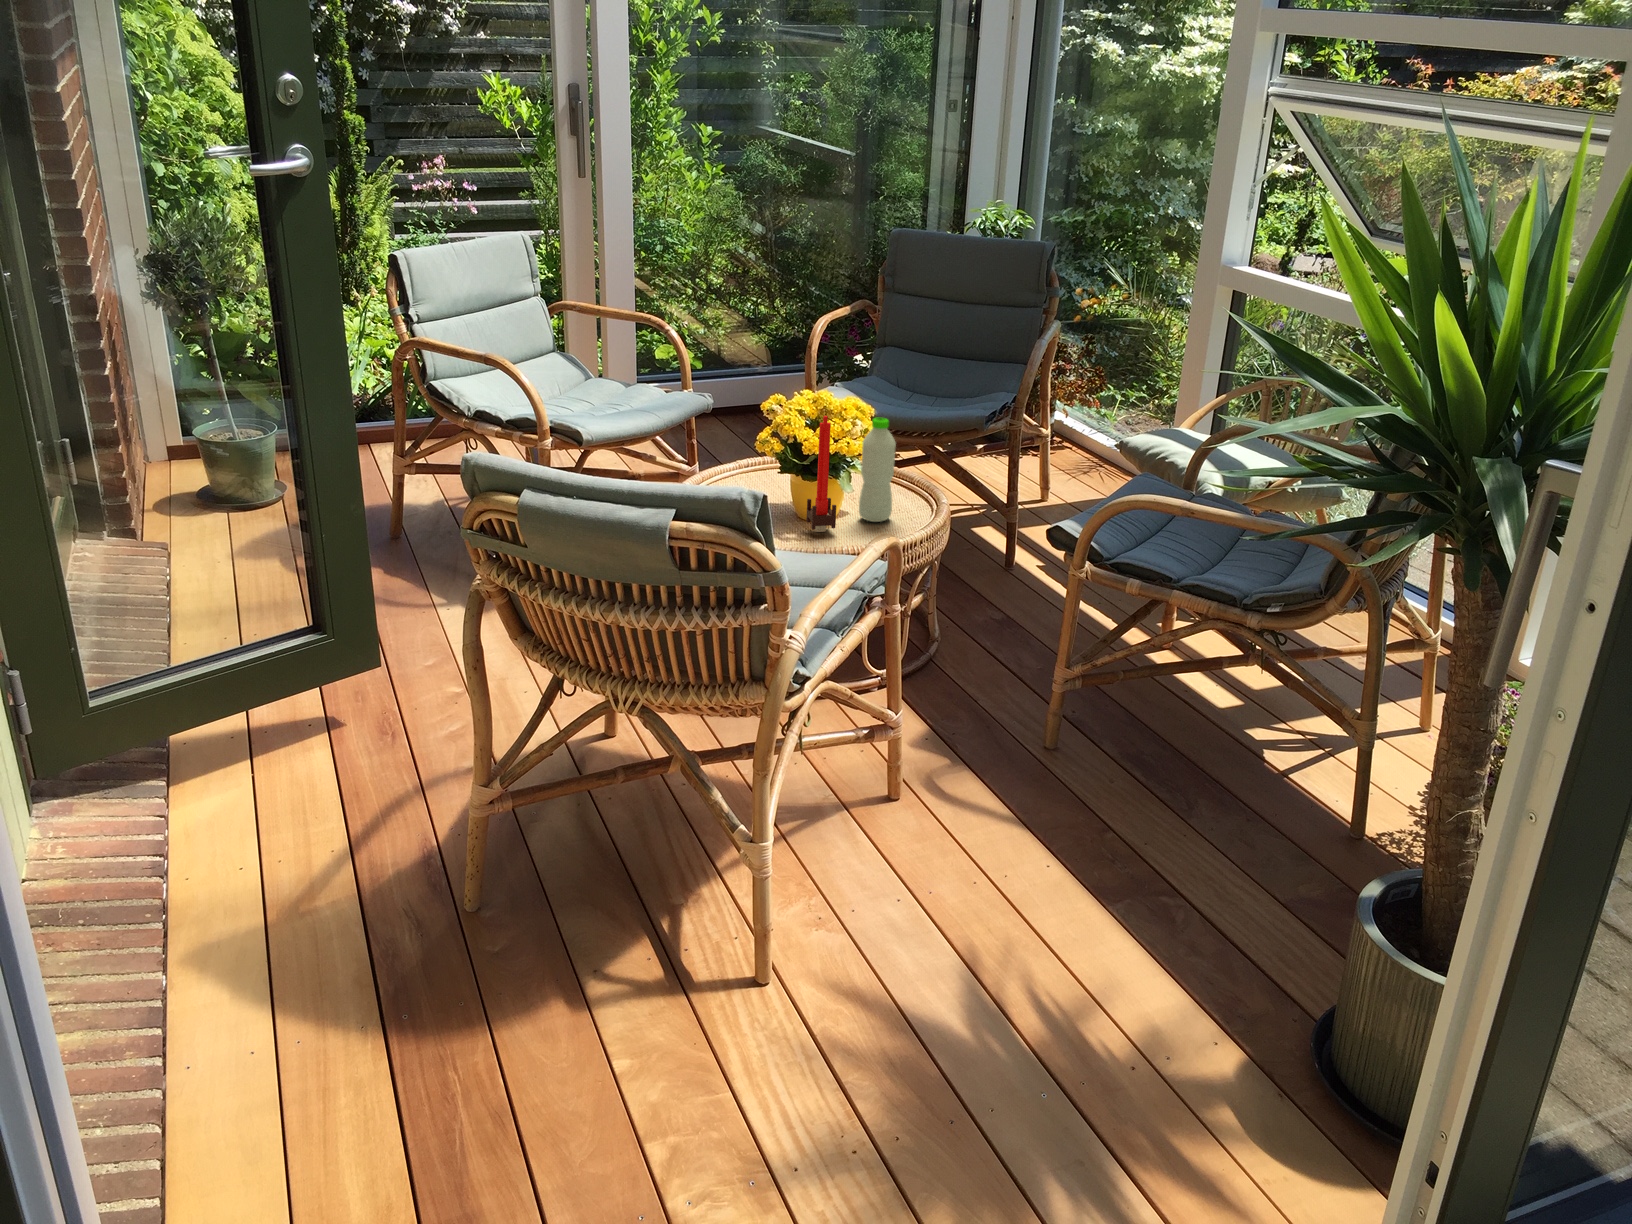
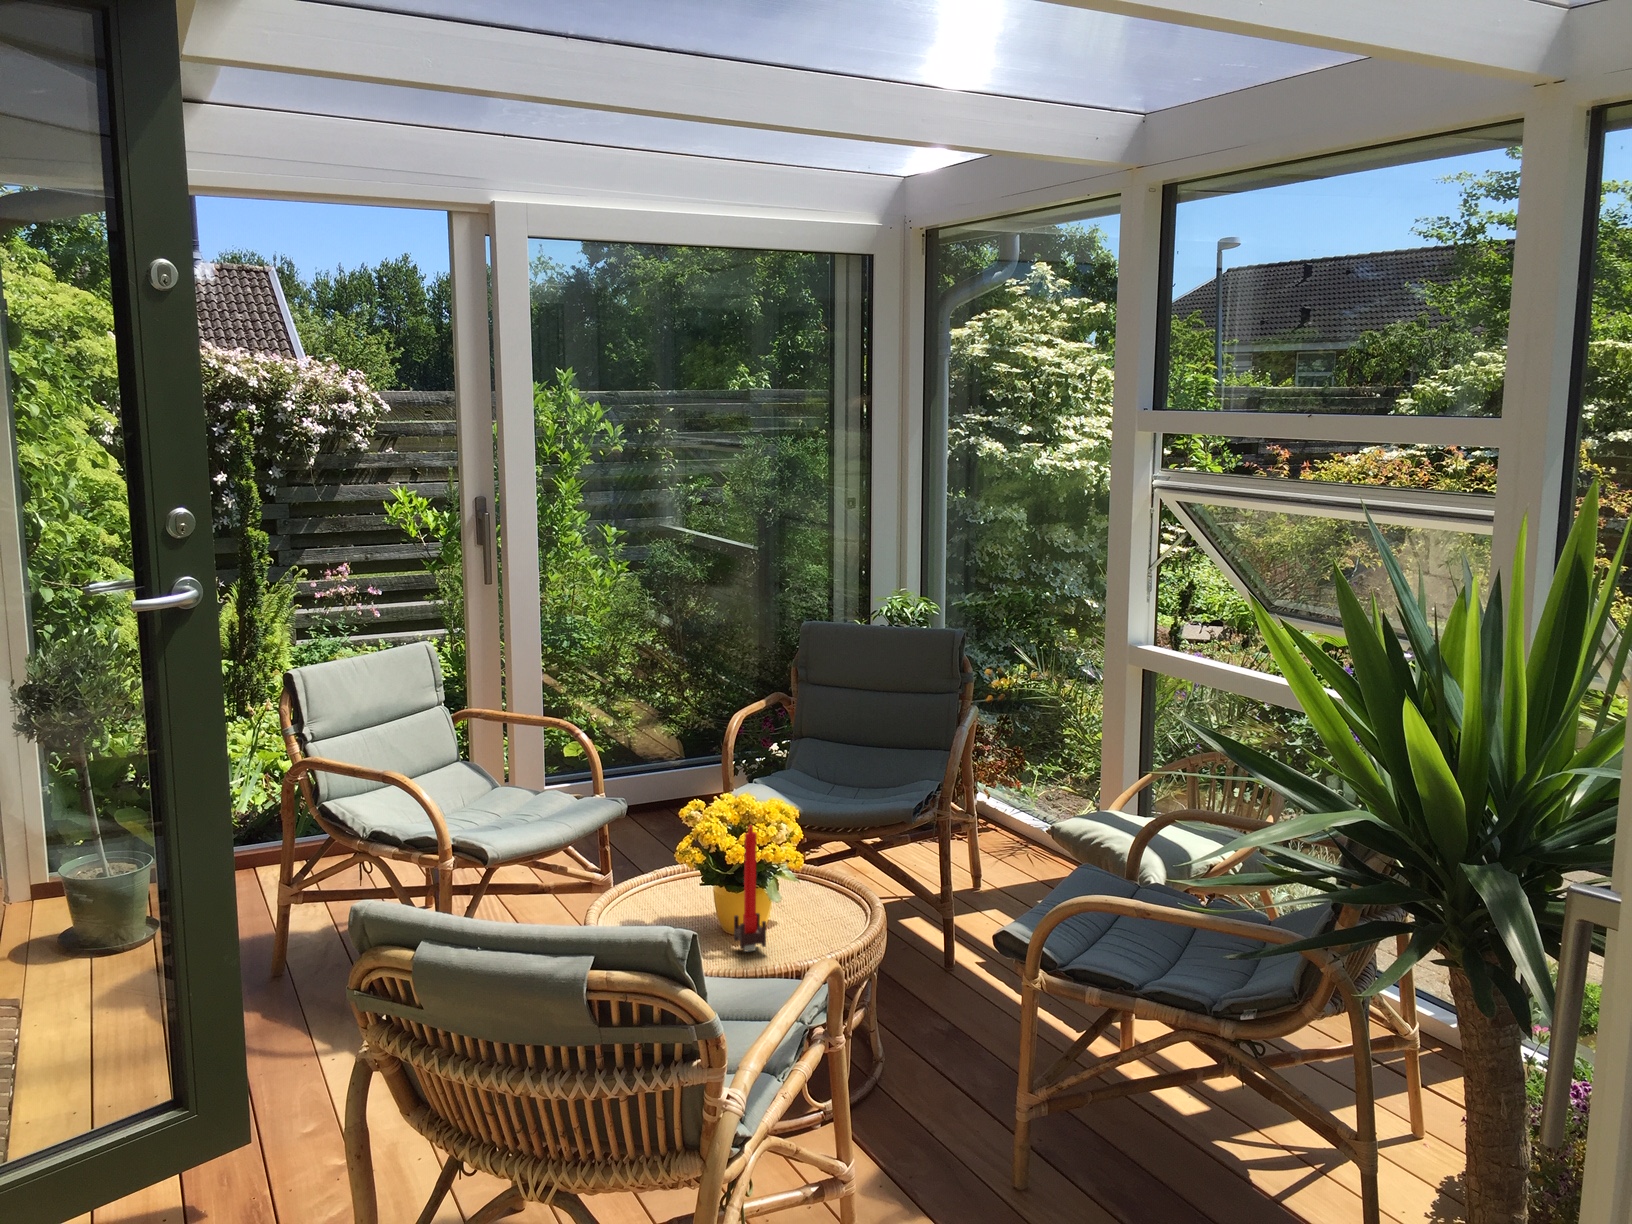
water bottle: present [859,418,896,522] -> none [790,823,826,936]

